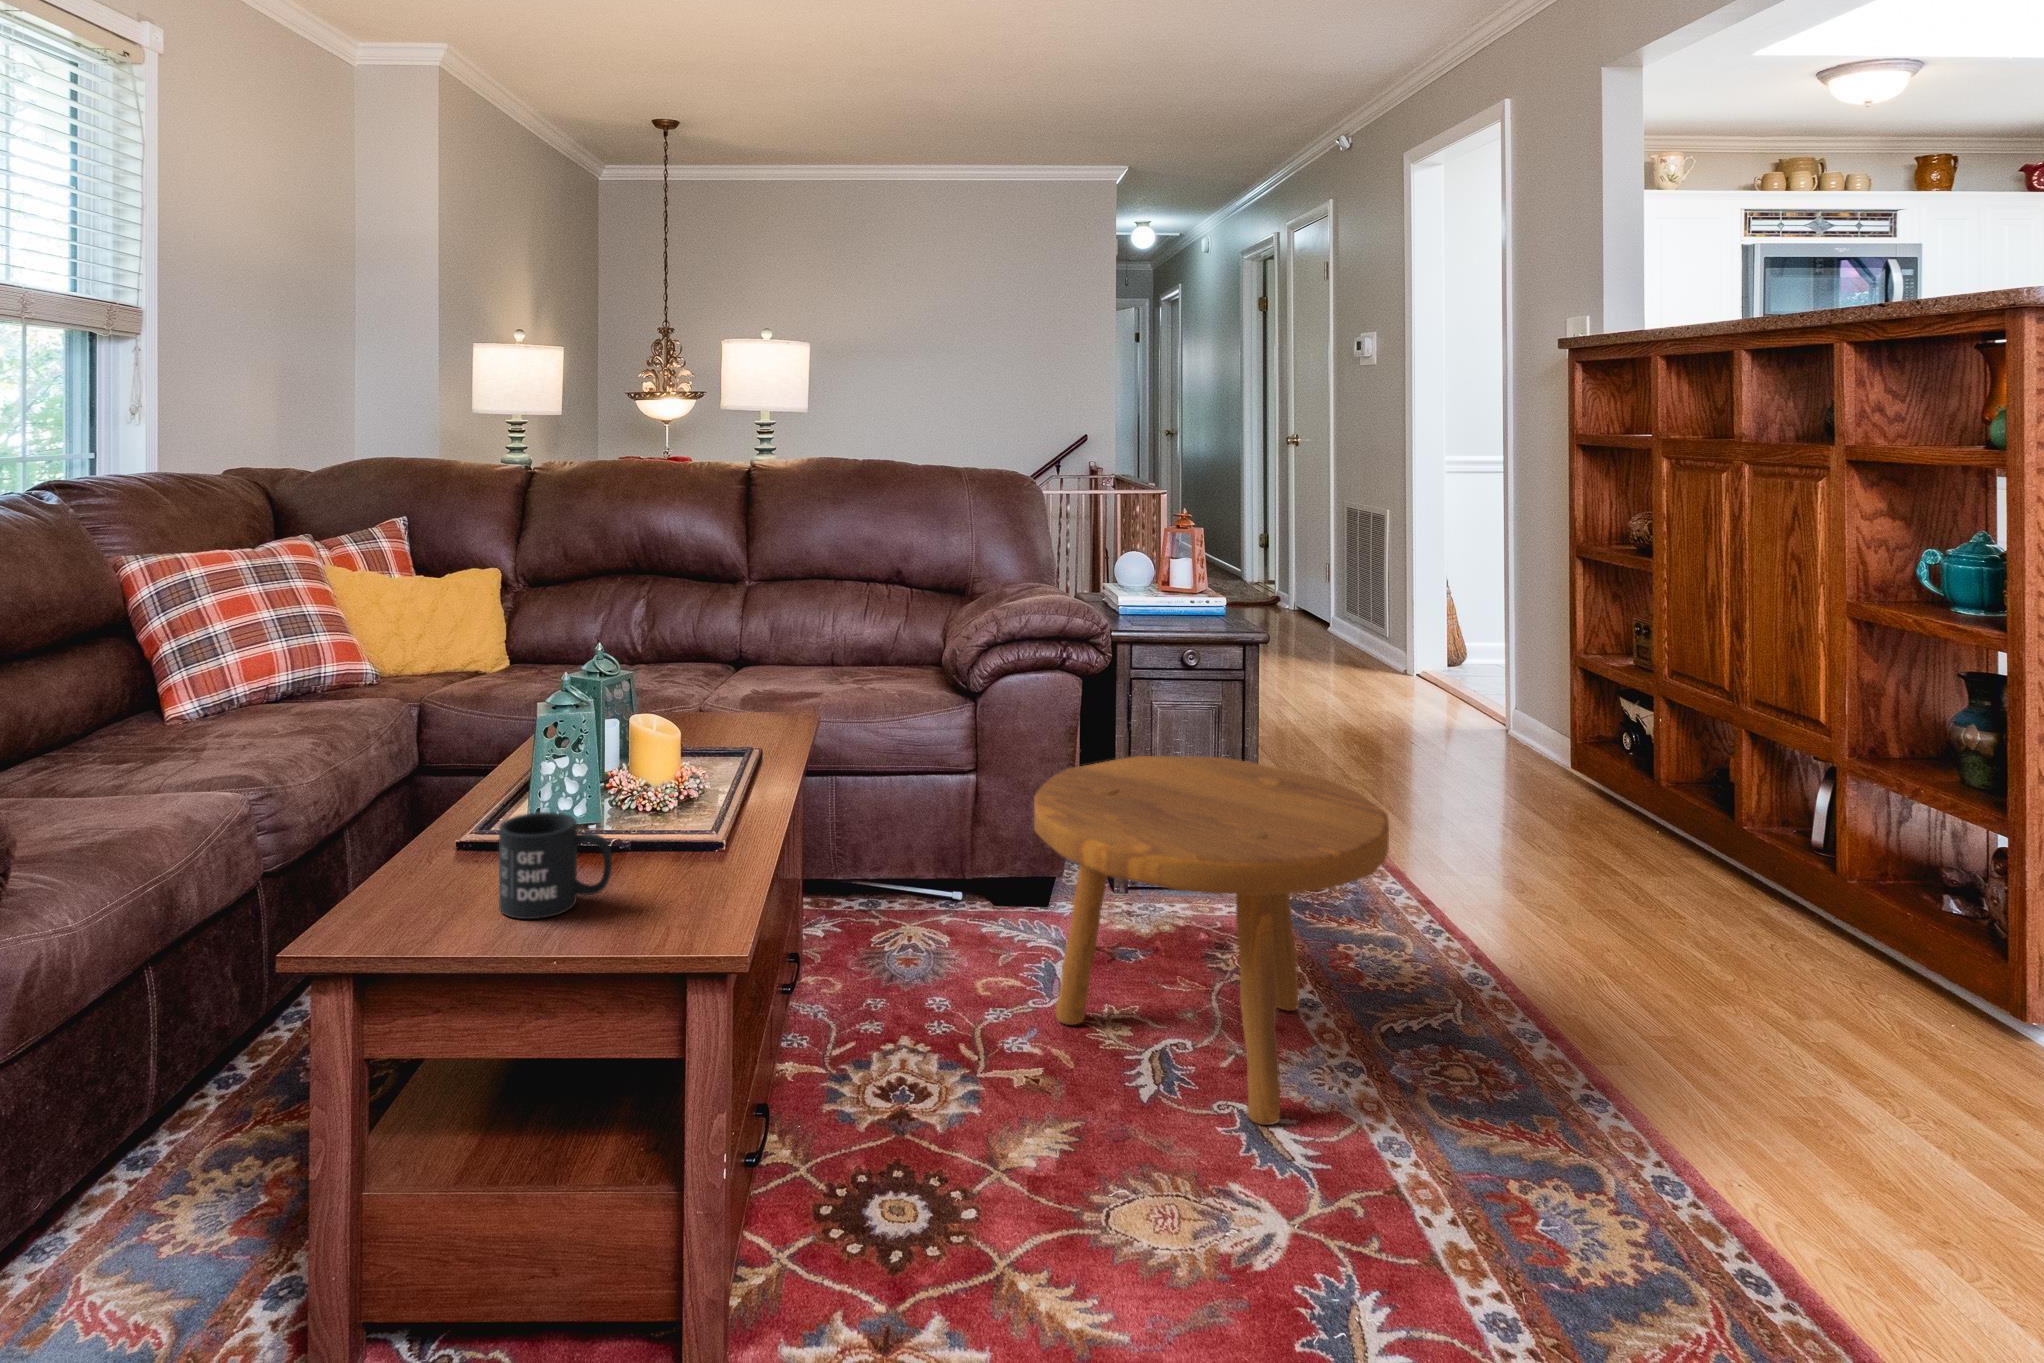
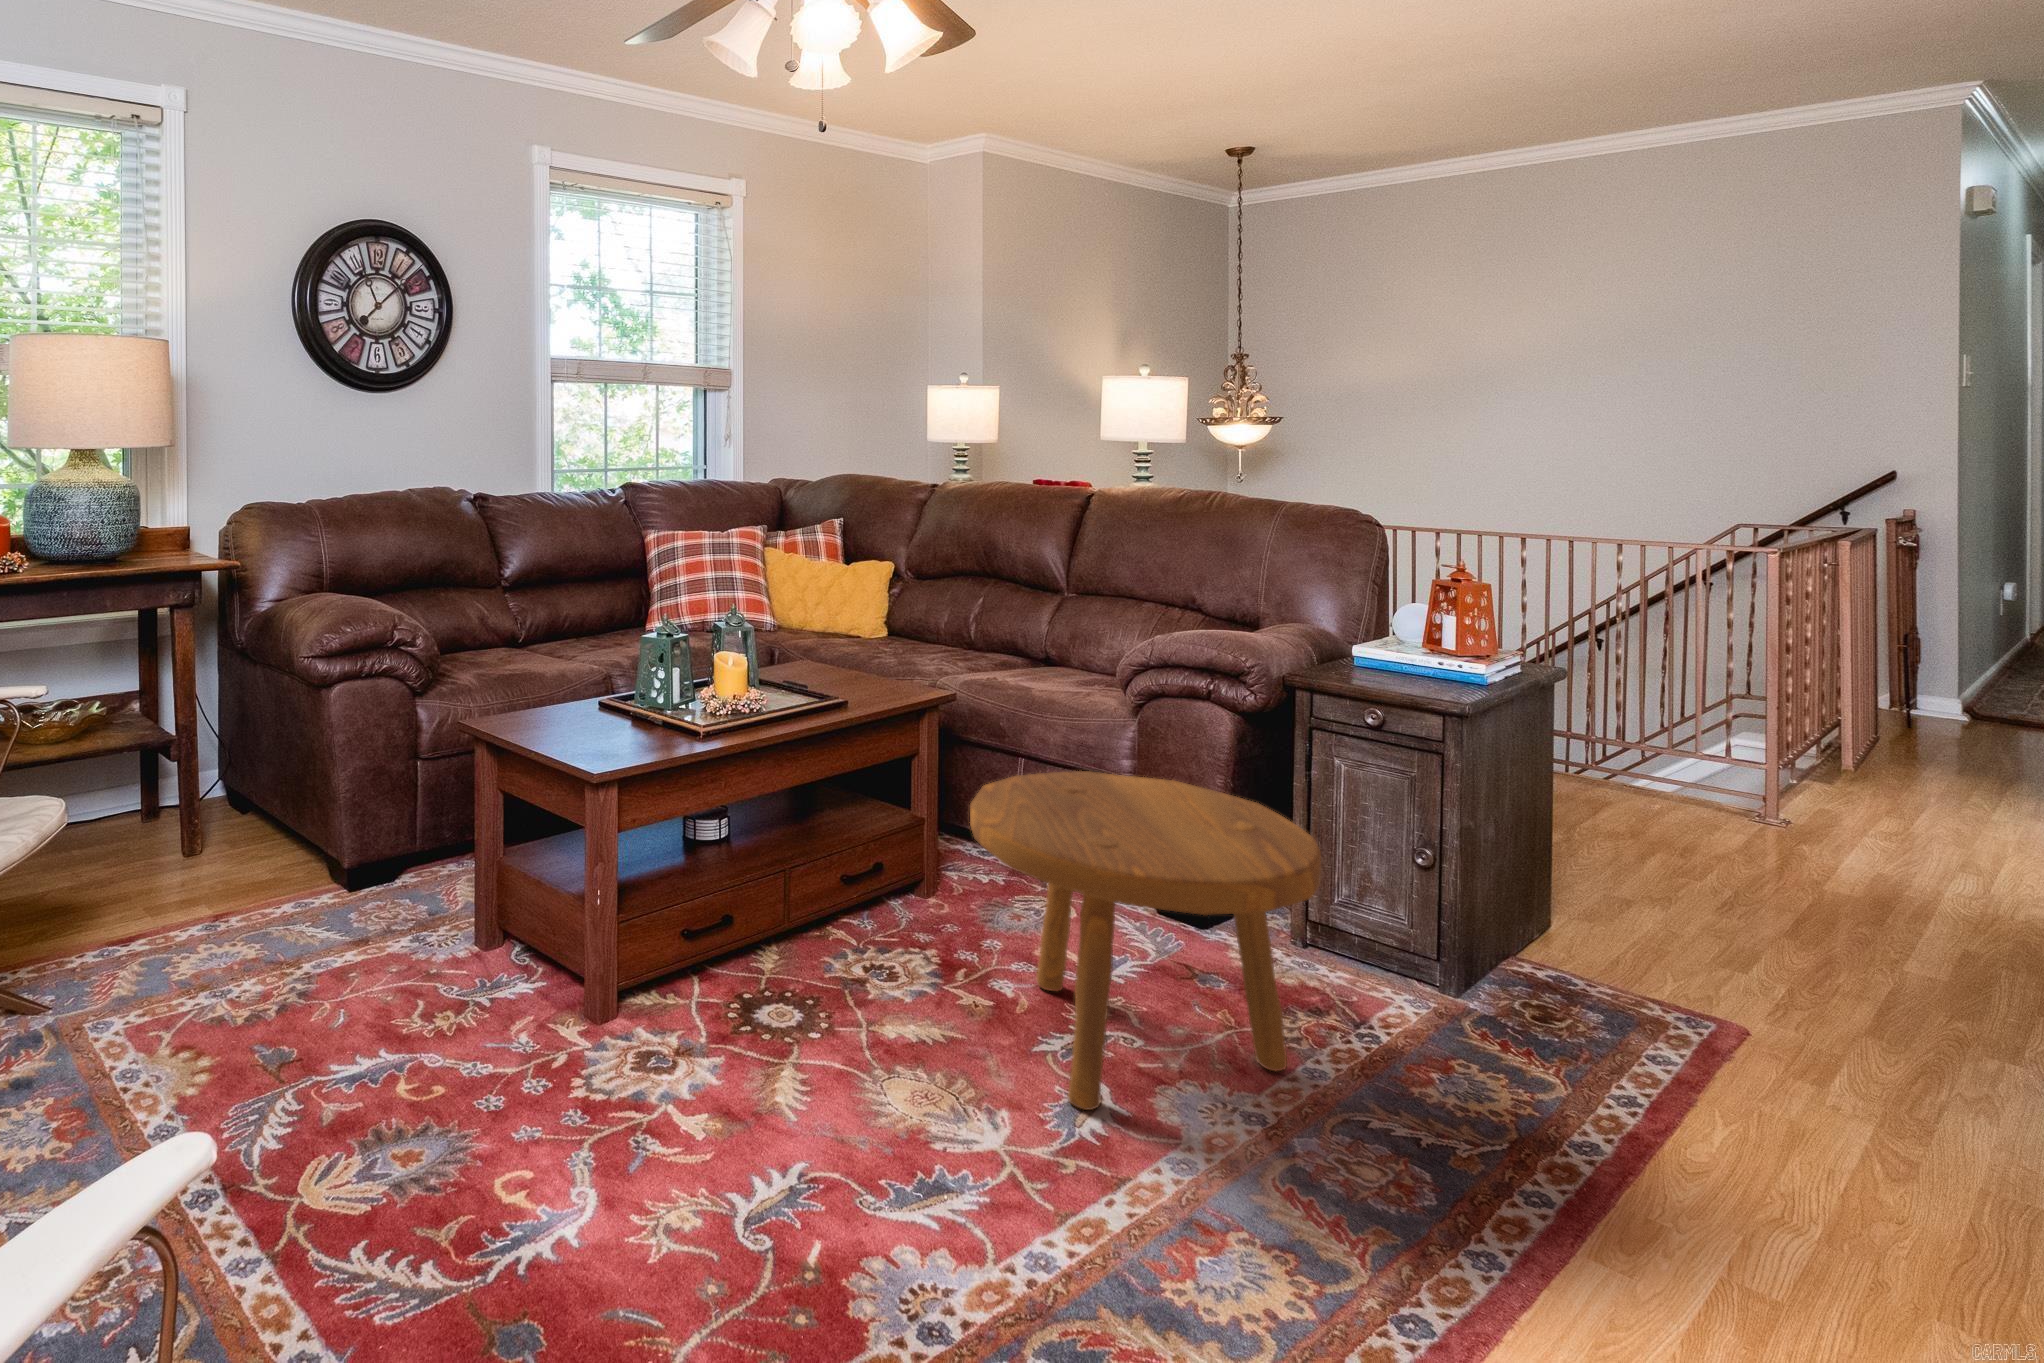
mug: present [499,812,612,919] -> none [521,670,570,726]

